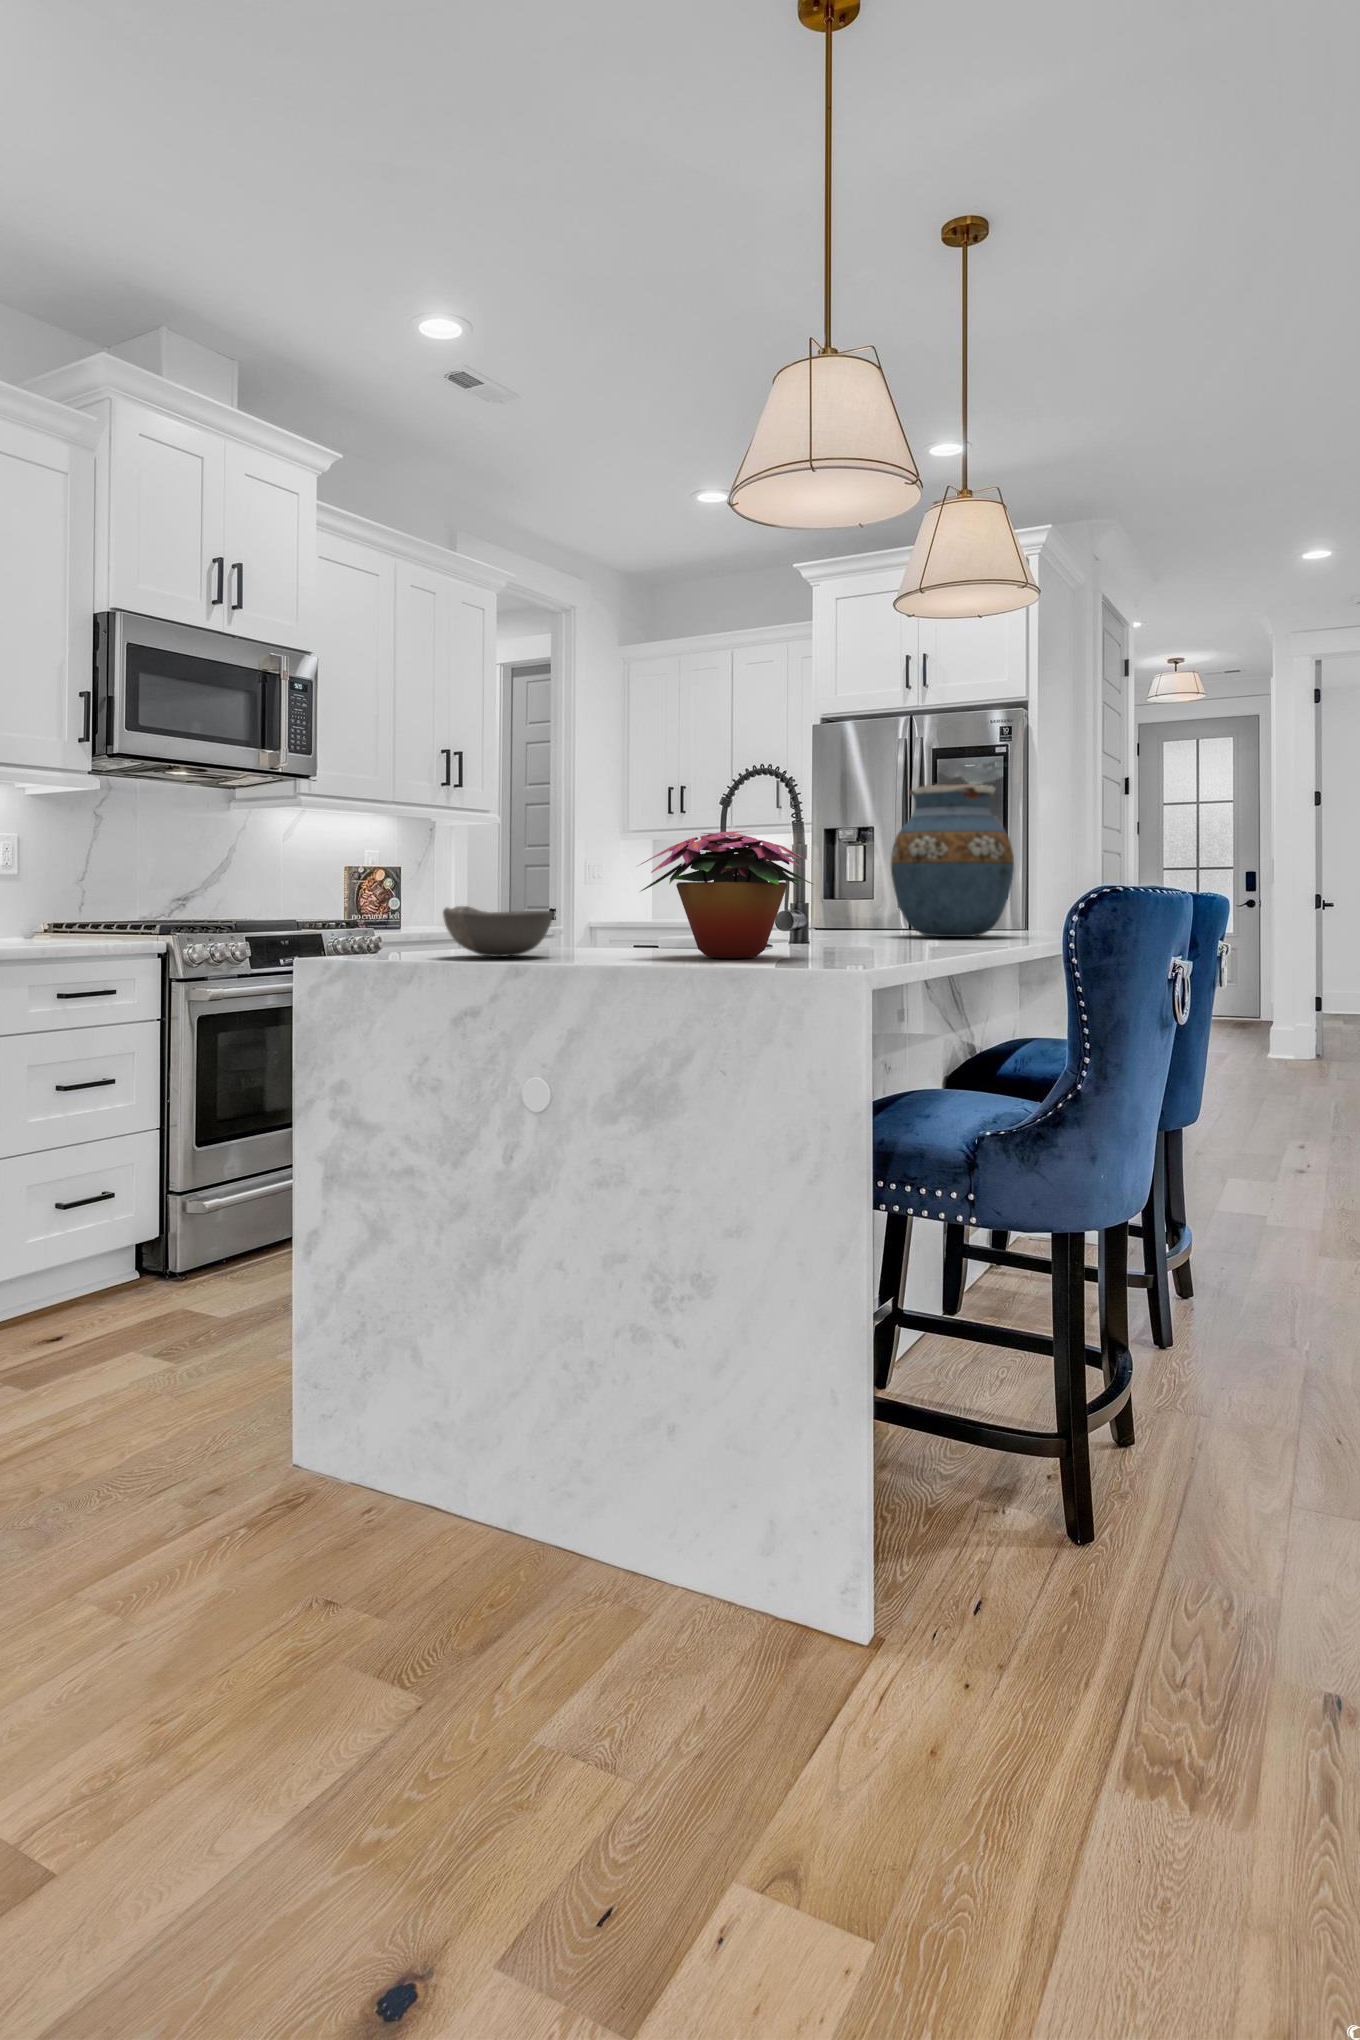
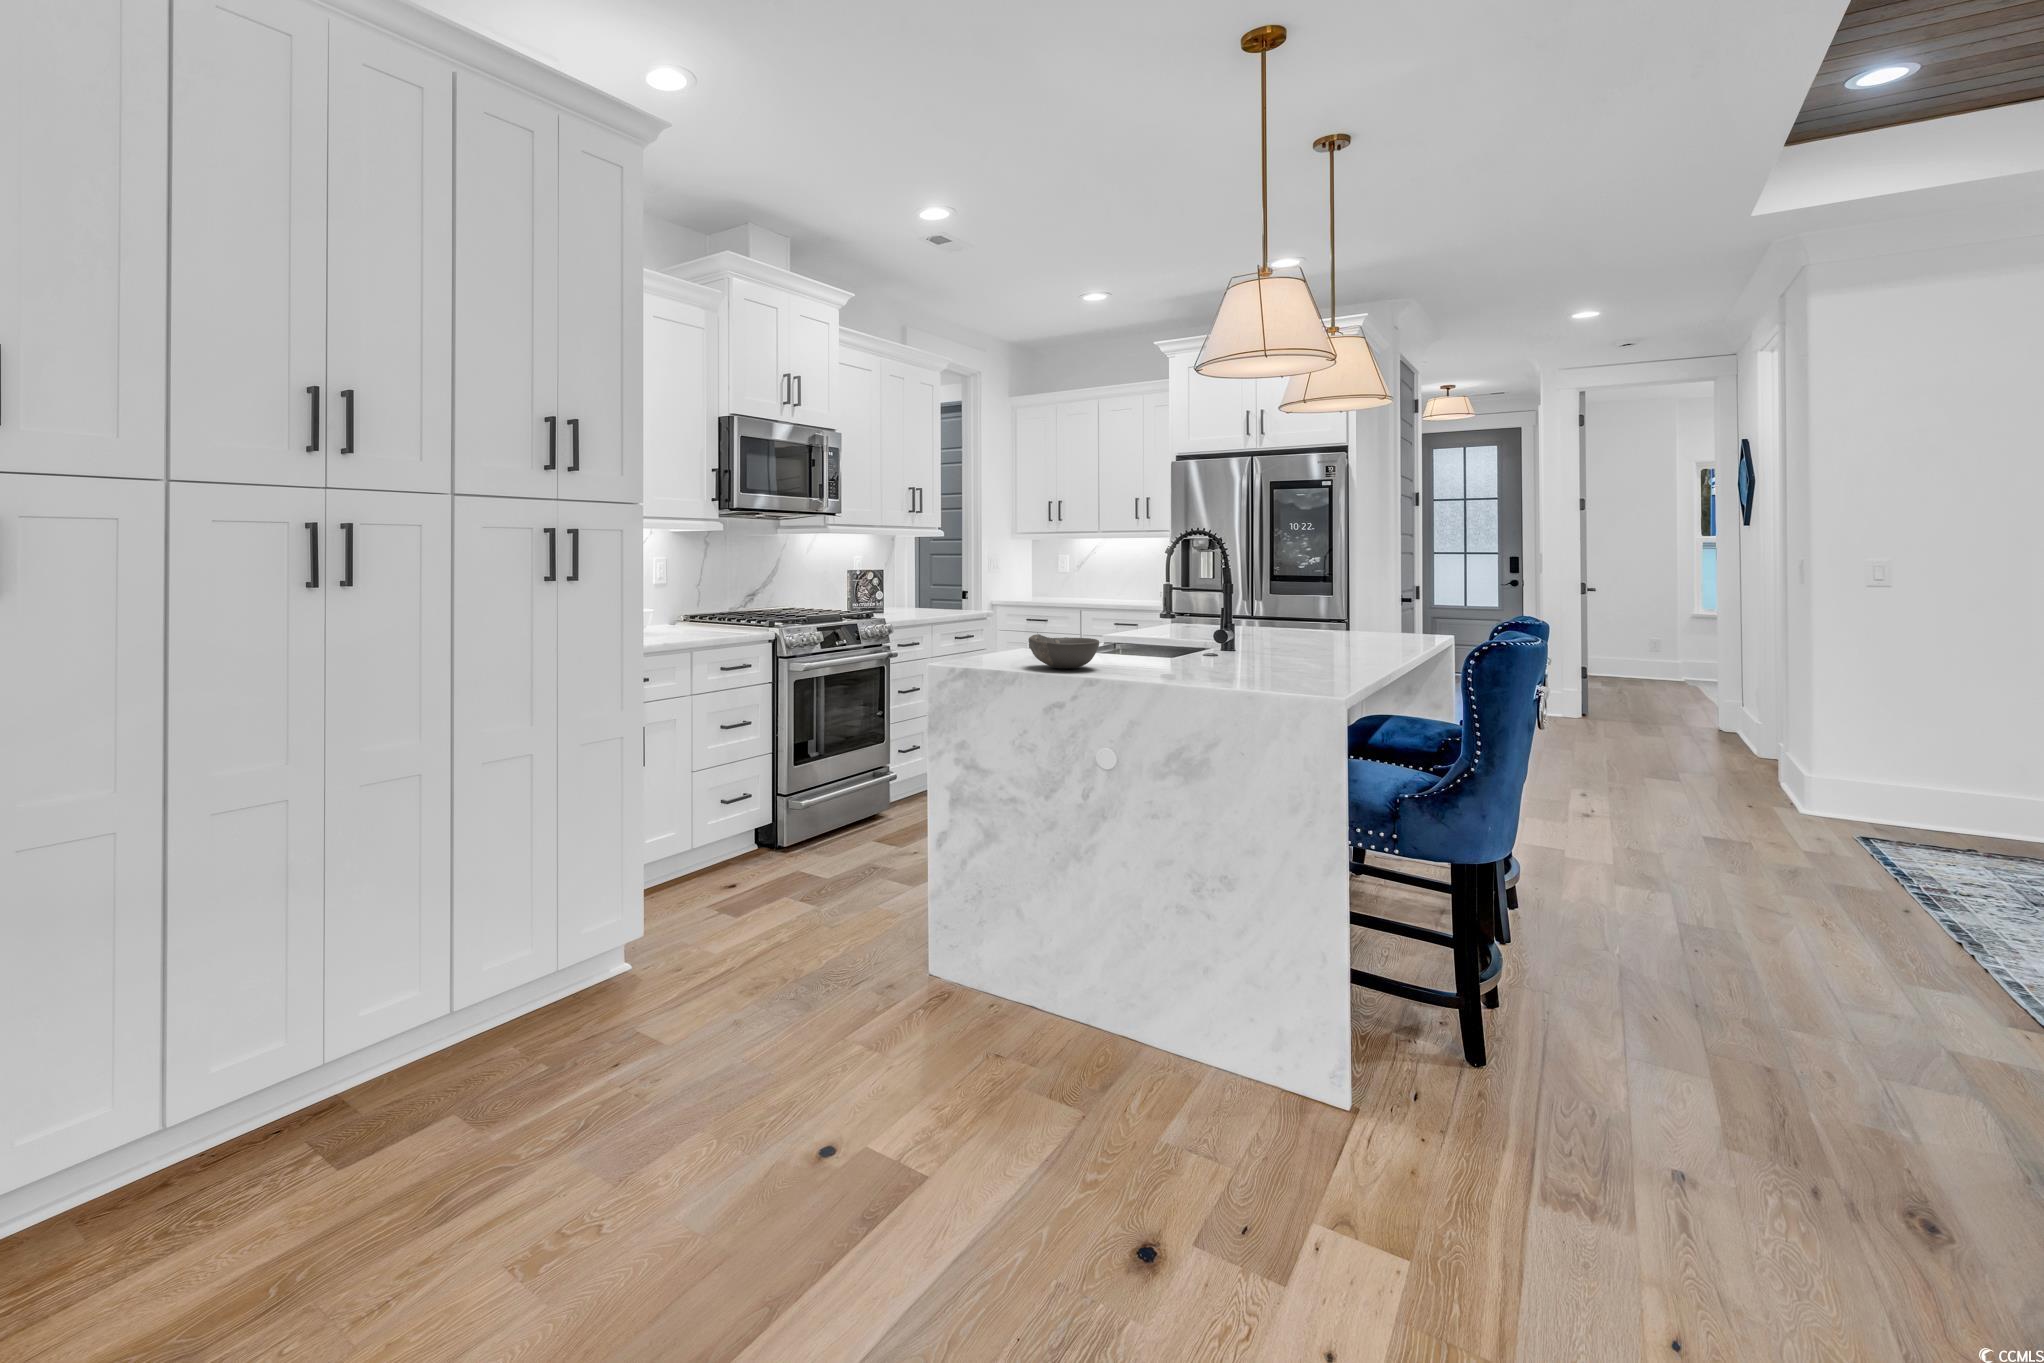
vase: present [891,784,1014,937] -> none [1294,542,1386,646]
flower arrangement: present [640,831,813,958] -> none [1153,591,1281,674]

